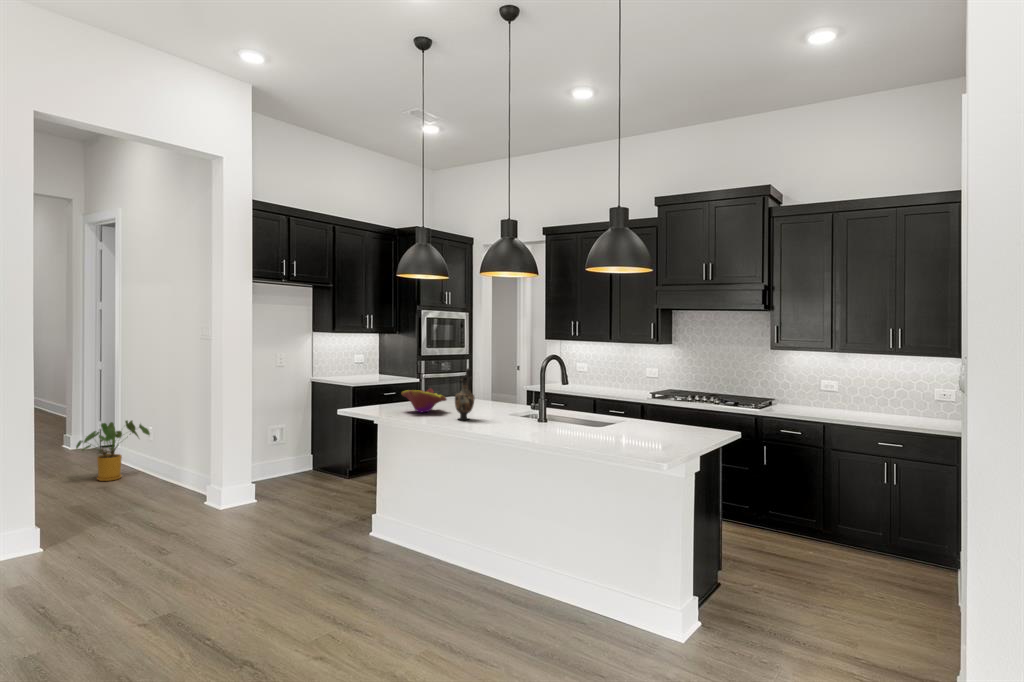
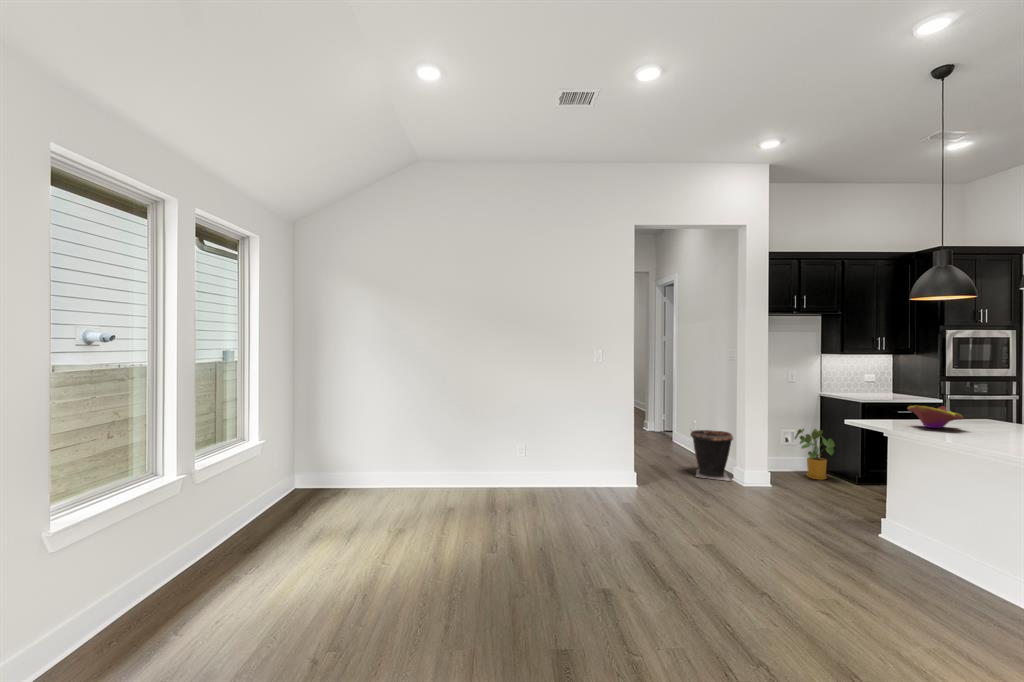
vase: present [455,368,474,420] -> none [971,388,998,440]
house plant: present [76,420,150,481] -> present [795,429,834,480]
trash can: none [141,440,206,511] -> present [691,430,733,481]

